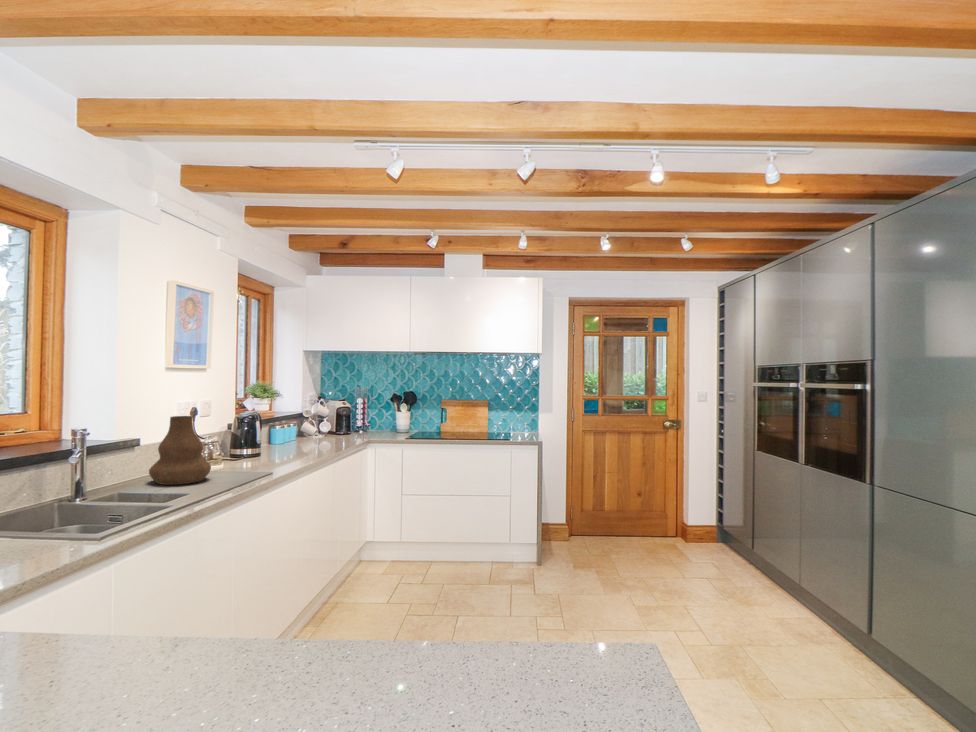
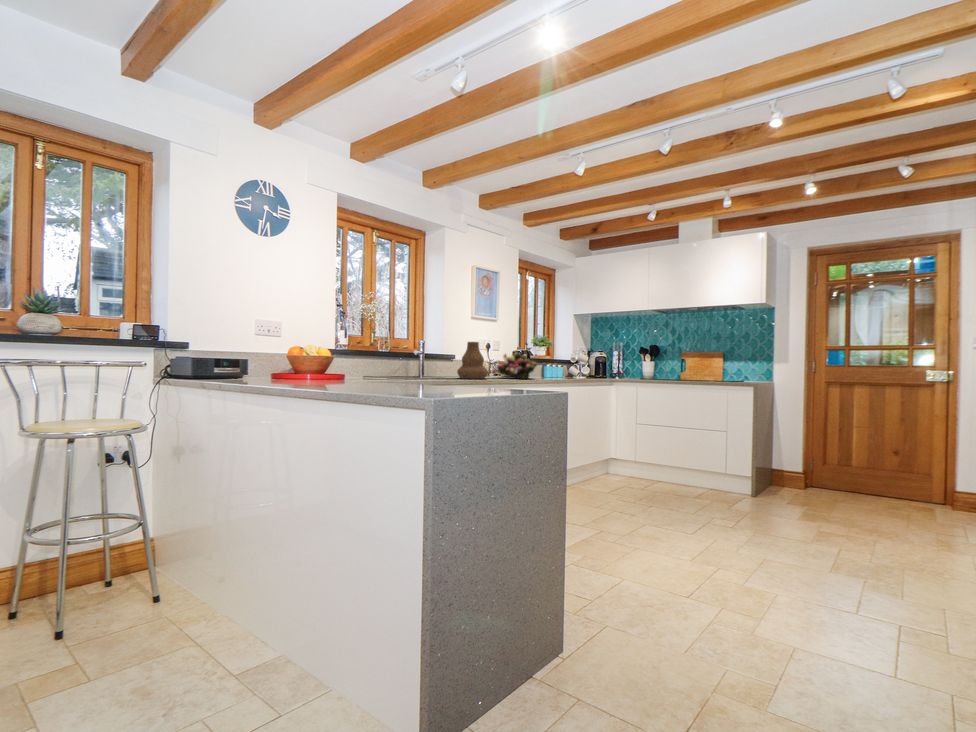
flower arrangement: none [209,422,288,467] -> present [493,352,537,379]

